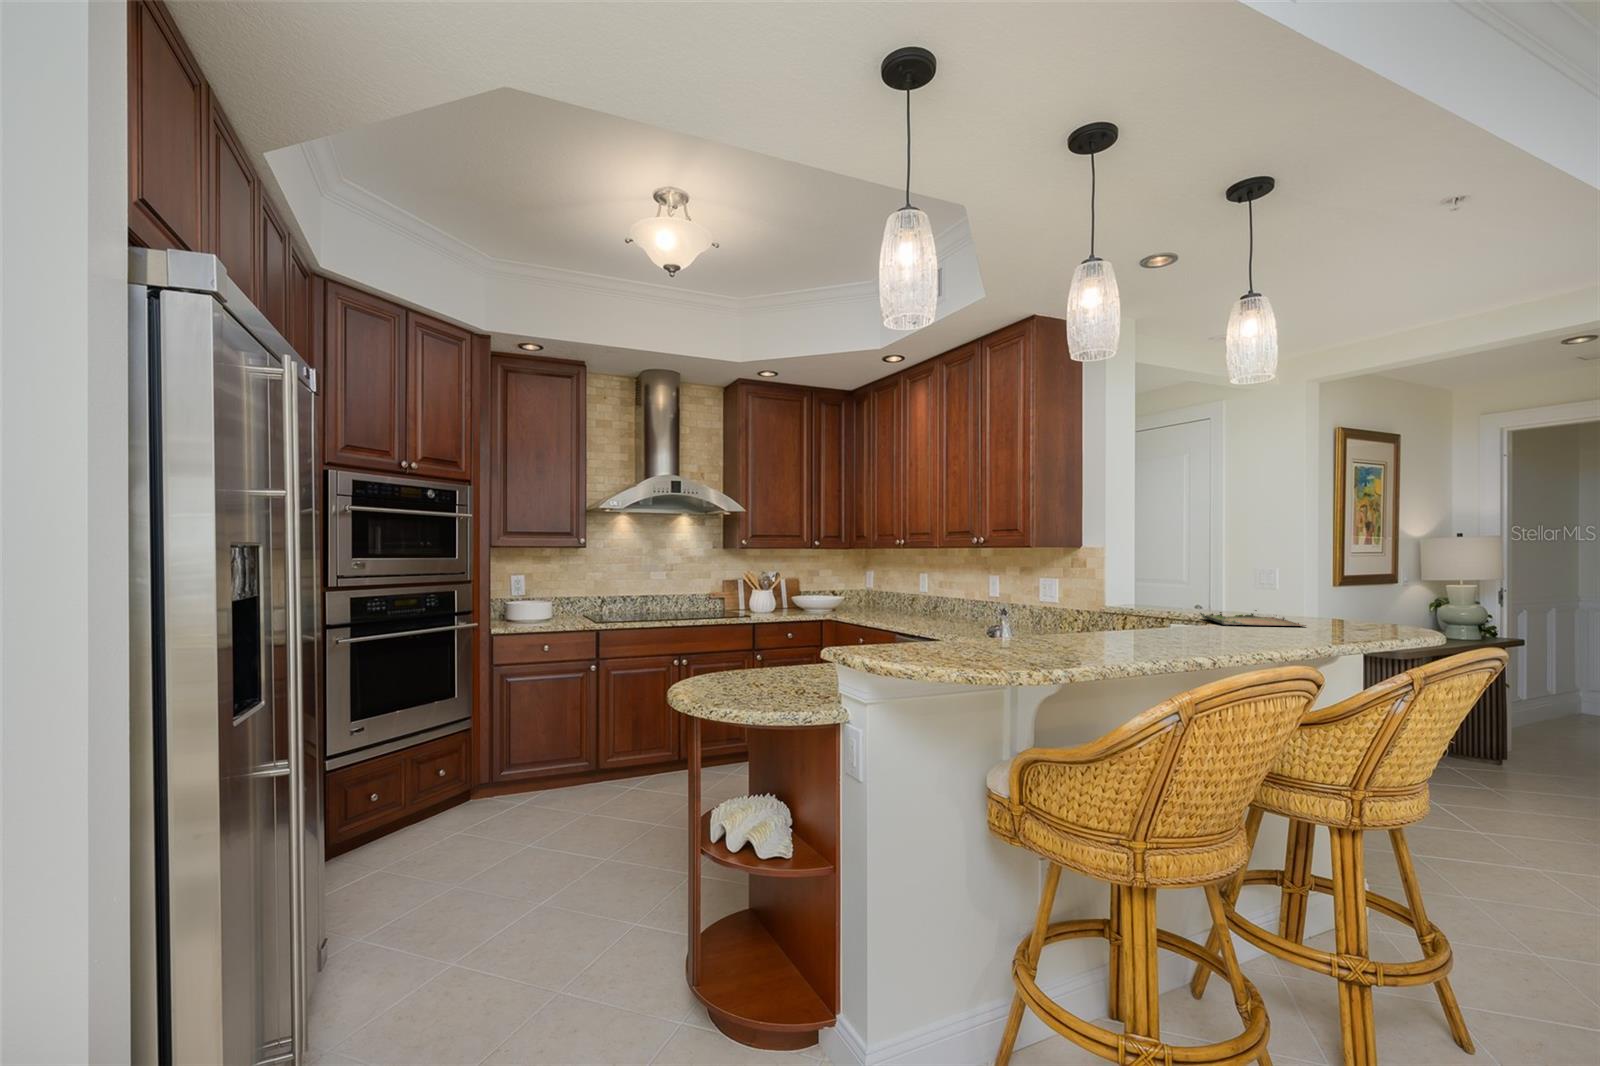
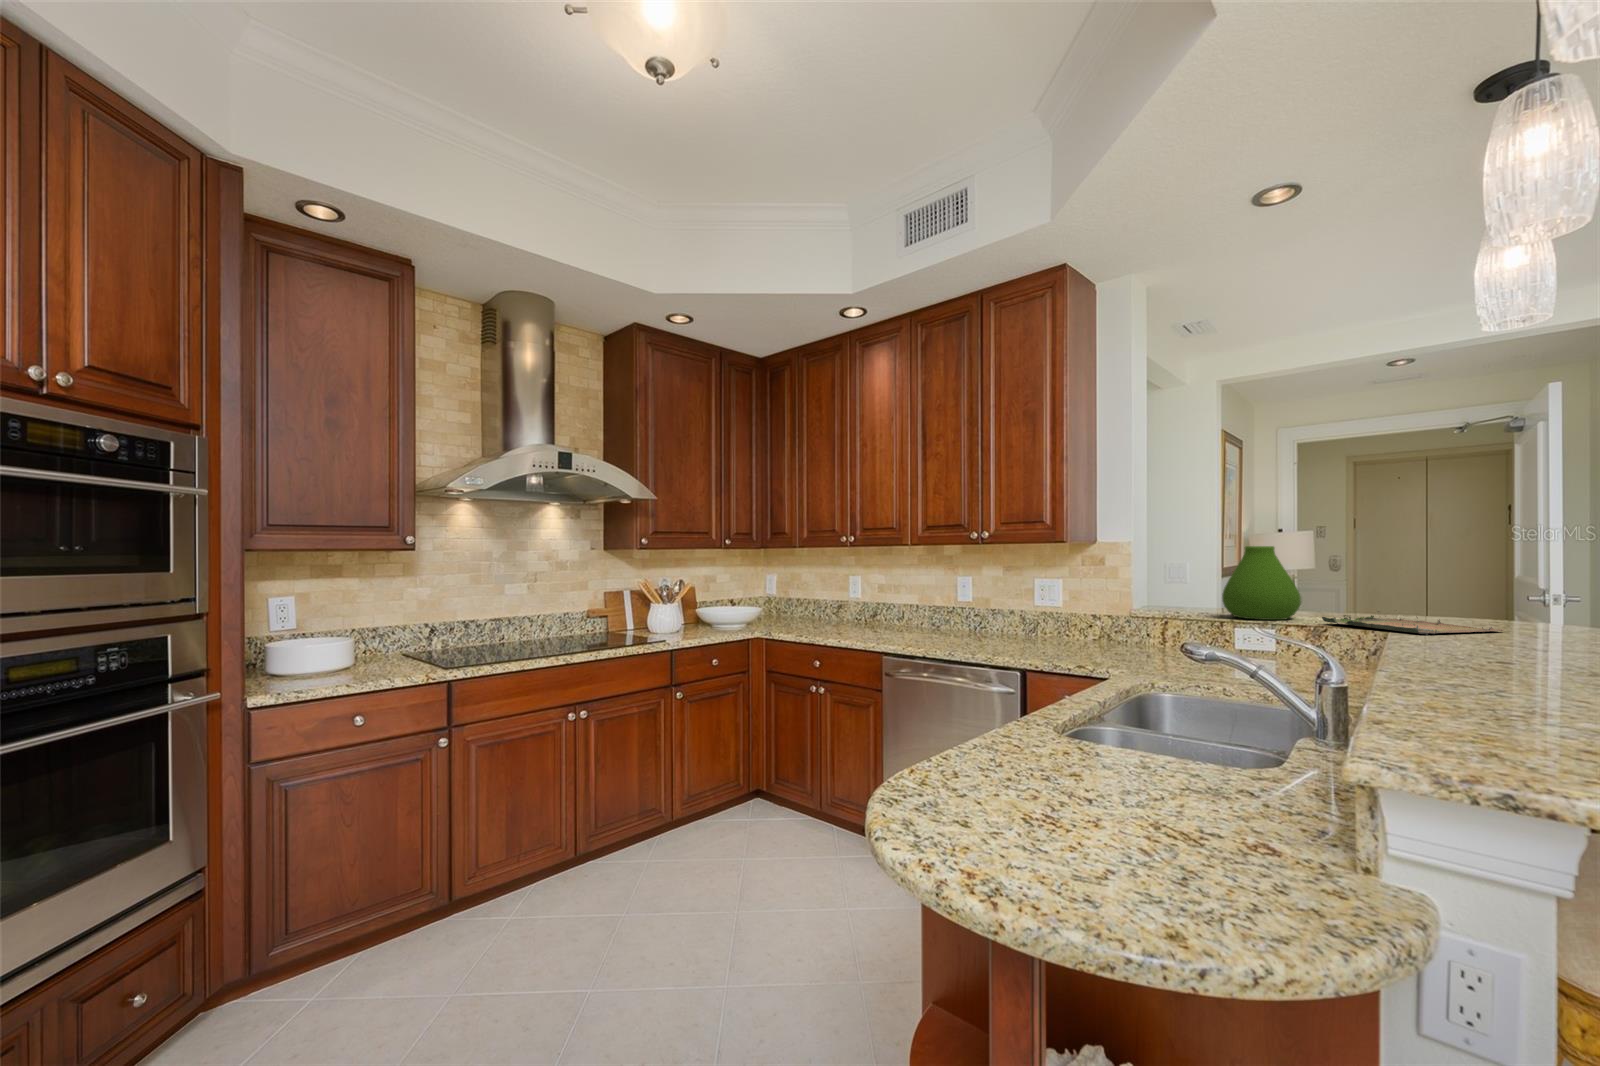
vase: none [1153,553,1216,616] -> present [1222,546,1301,620]

